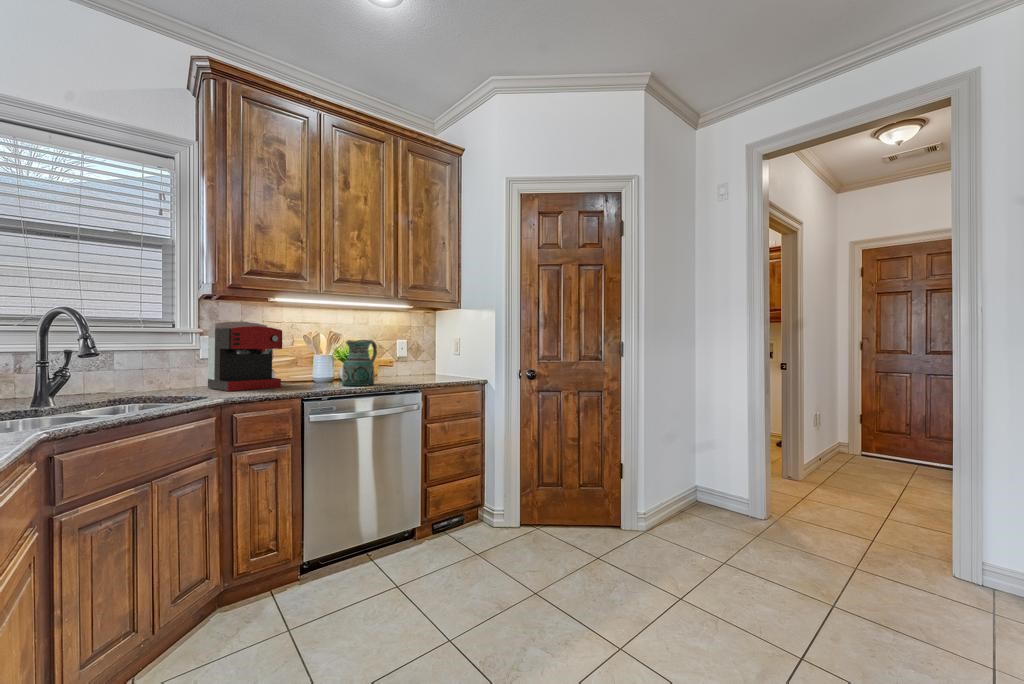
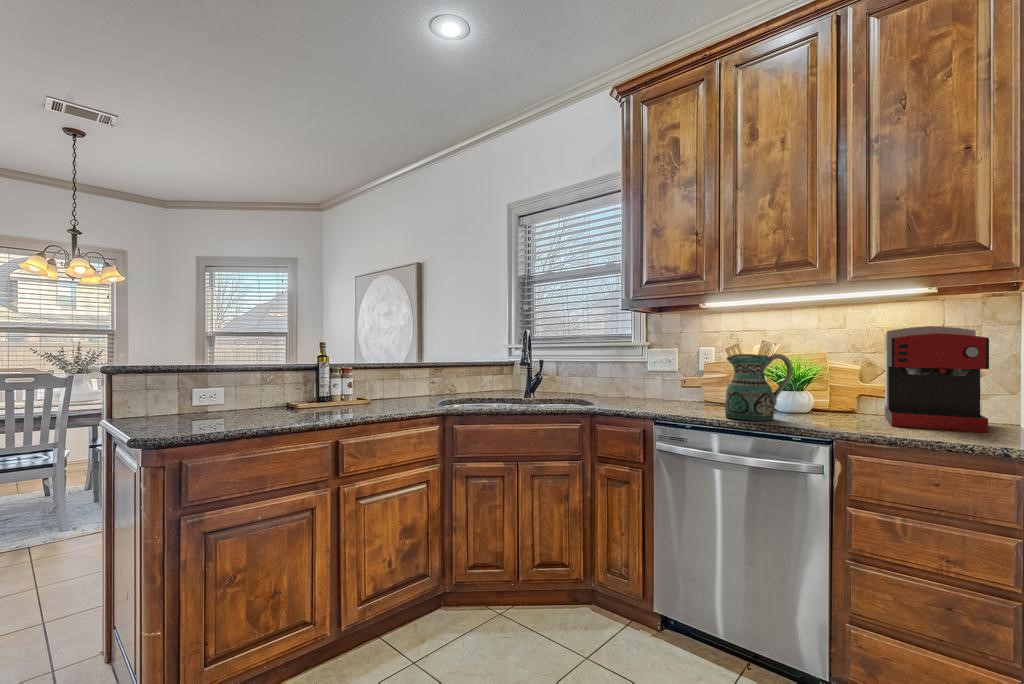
coffee maker: present [208,321,282,391] -> present [885,326,989,433]

